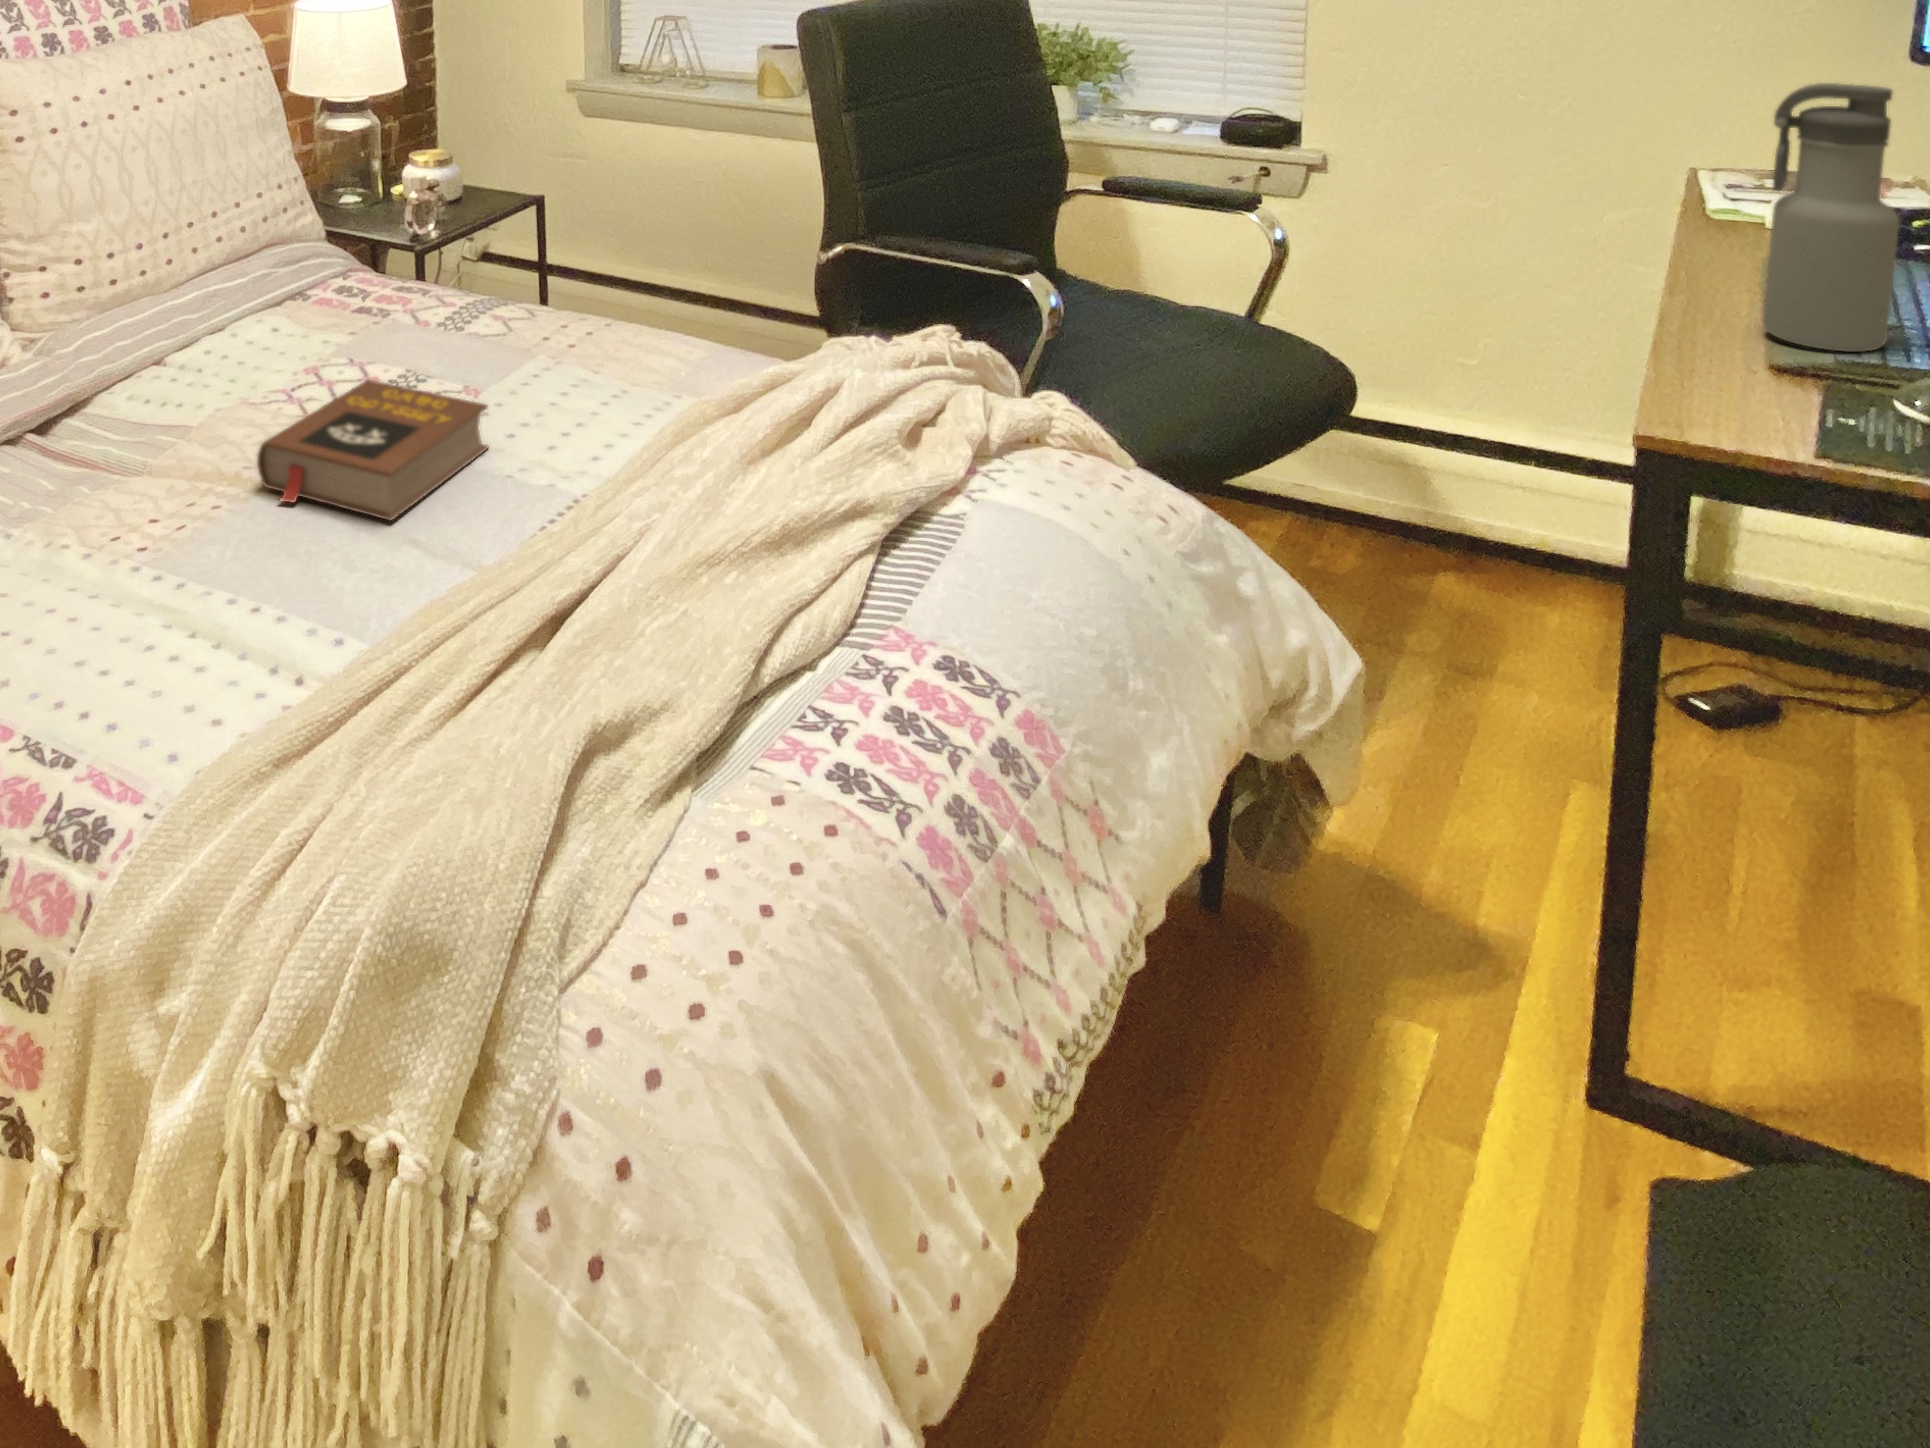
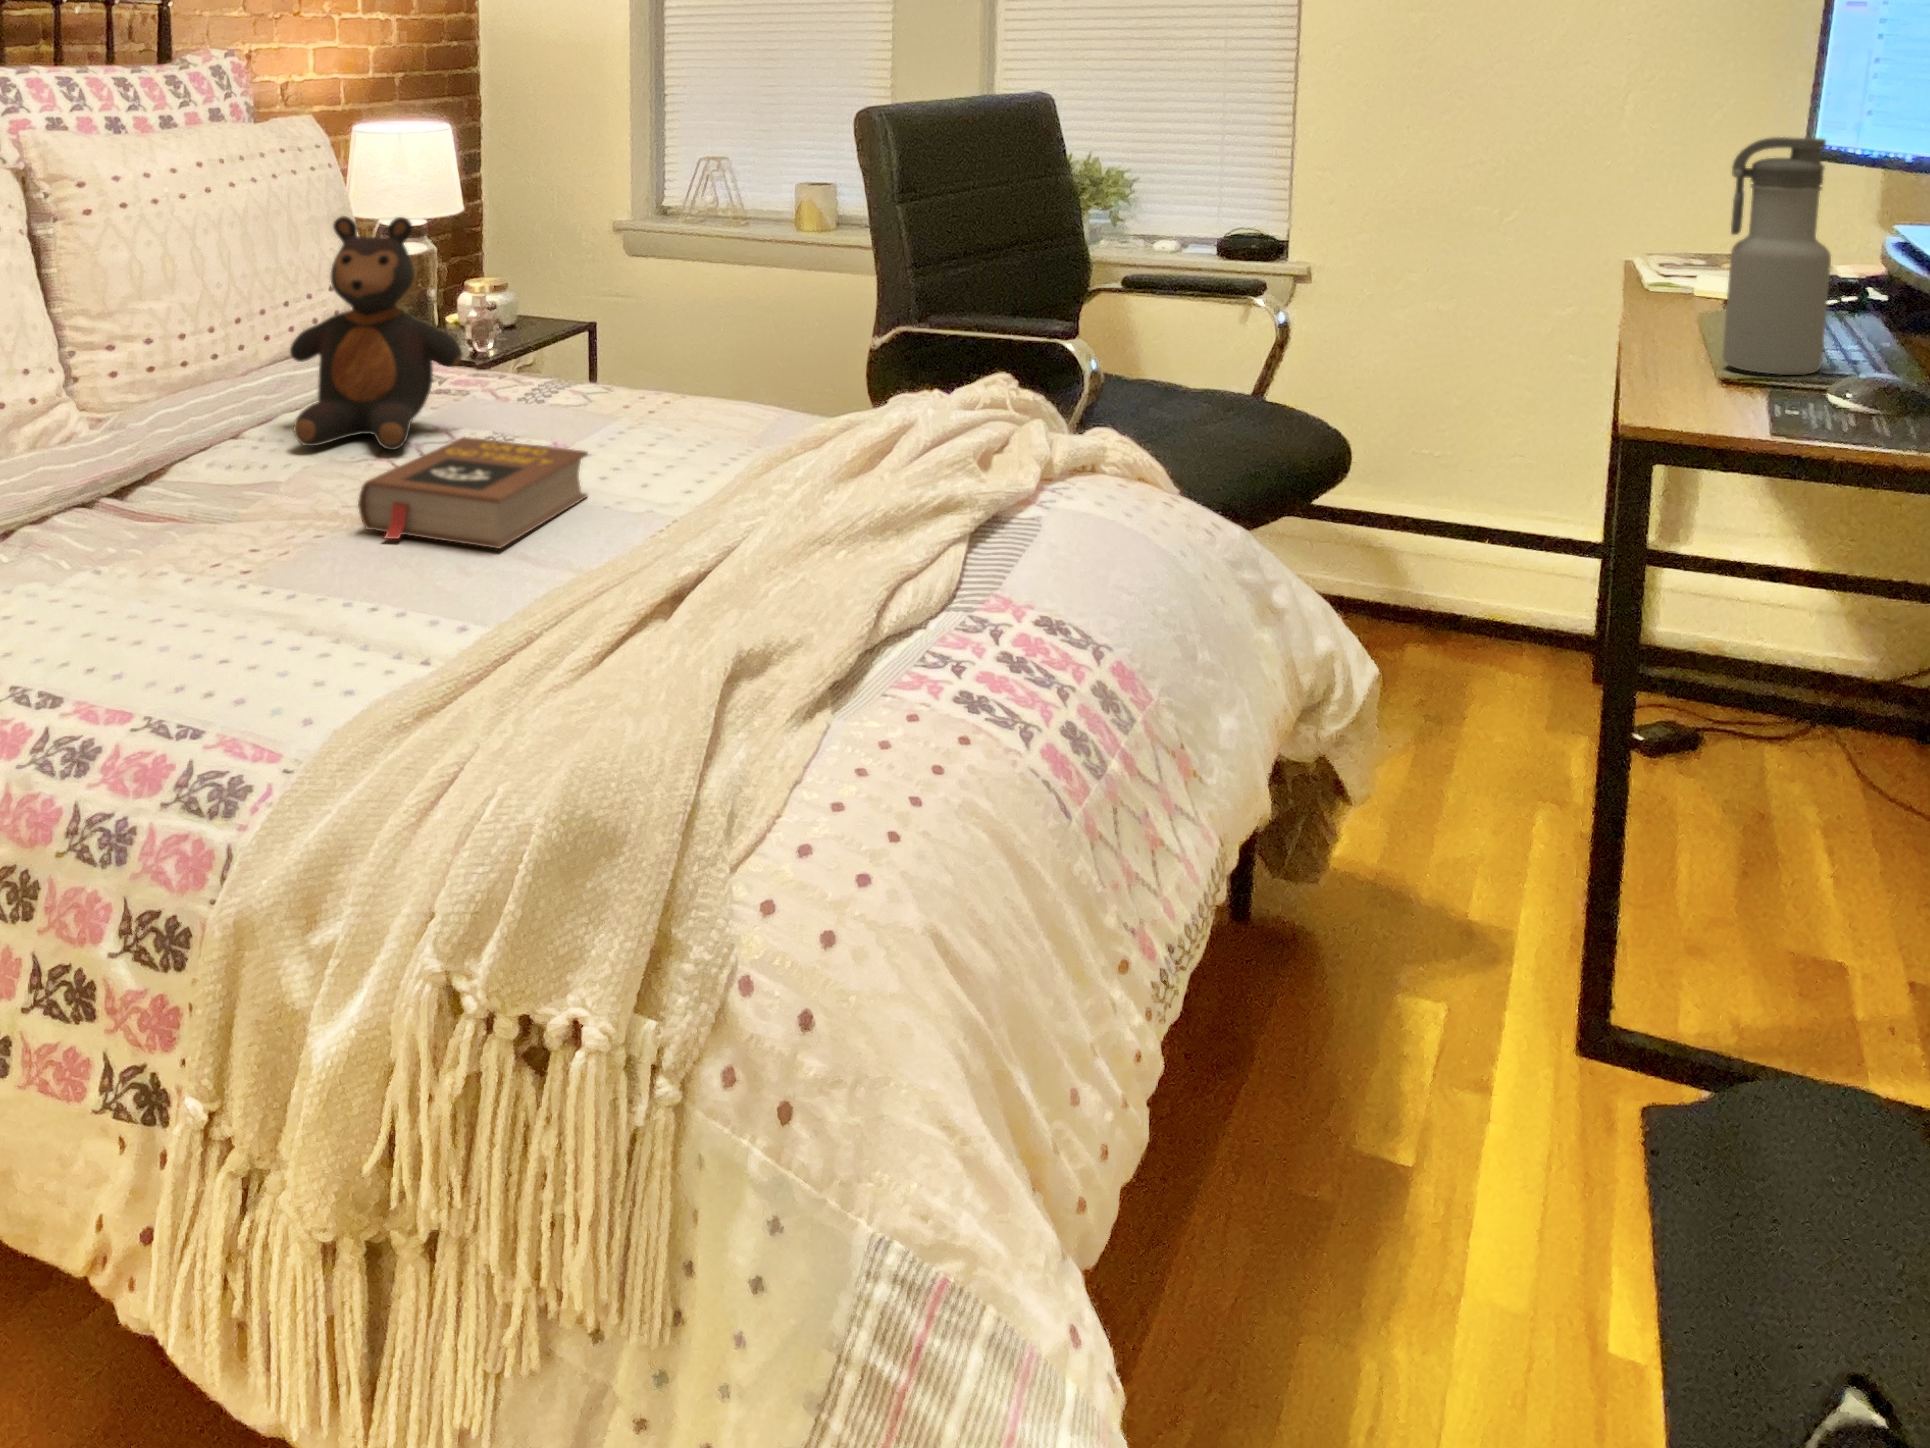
teddy bear: none [211,142,376,378] -> present [290,216,462,450]

